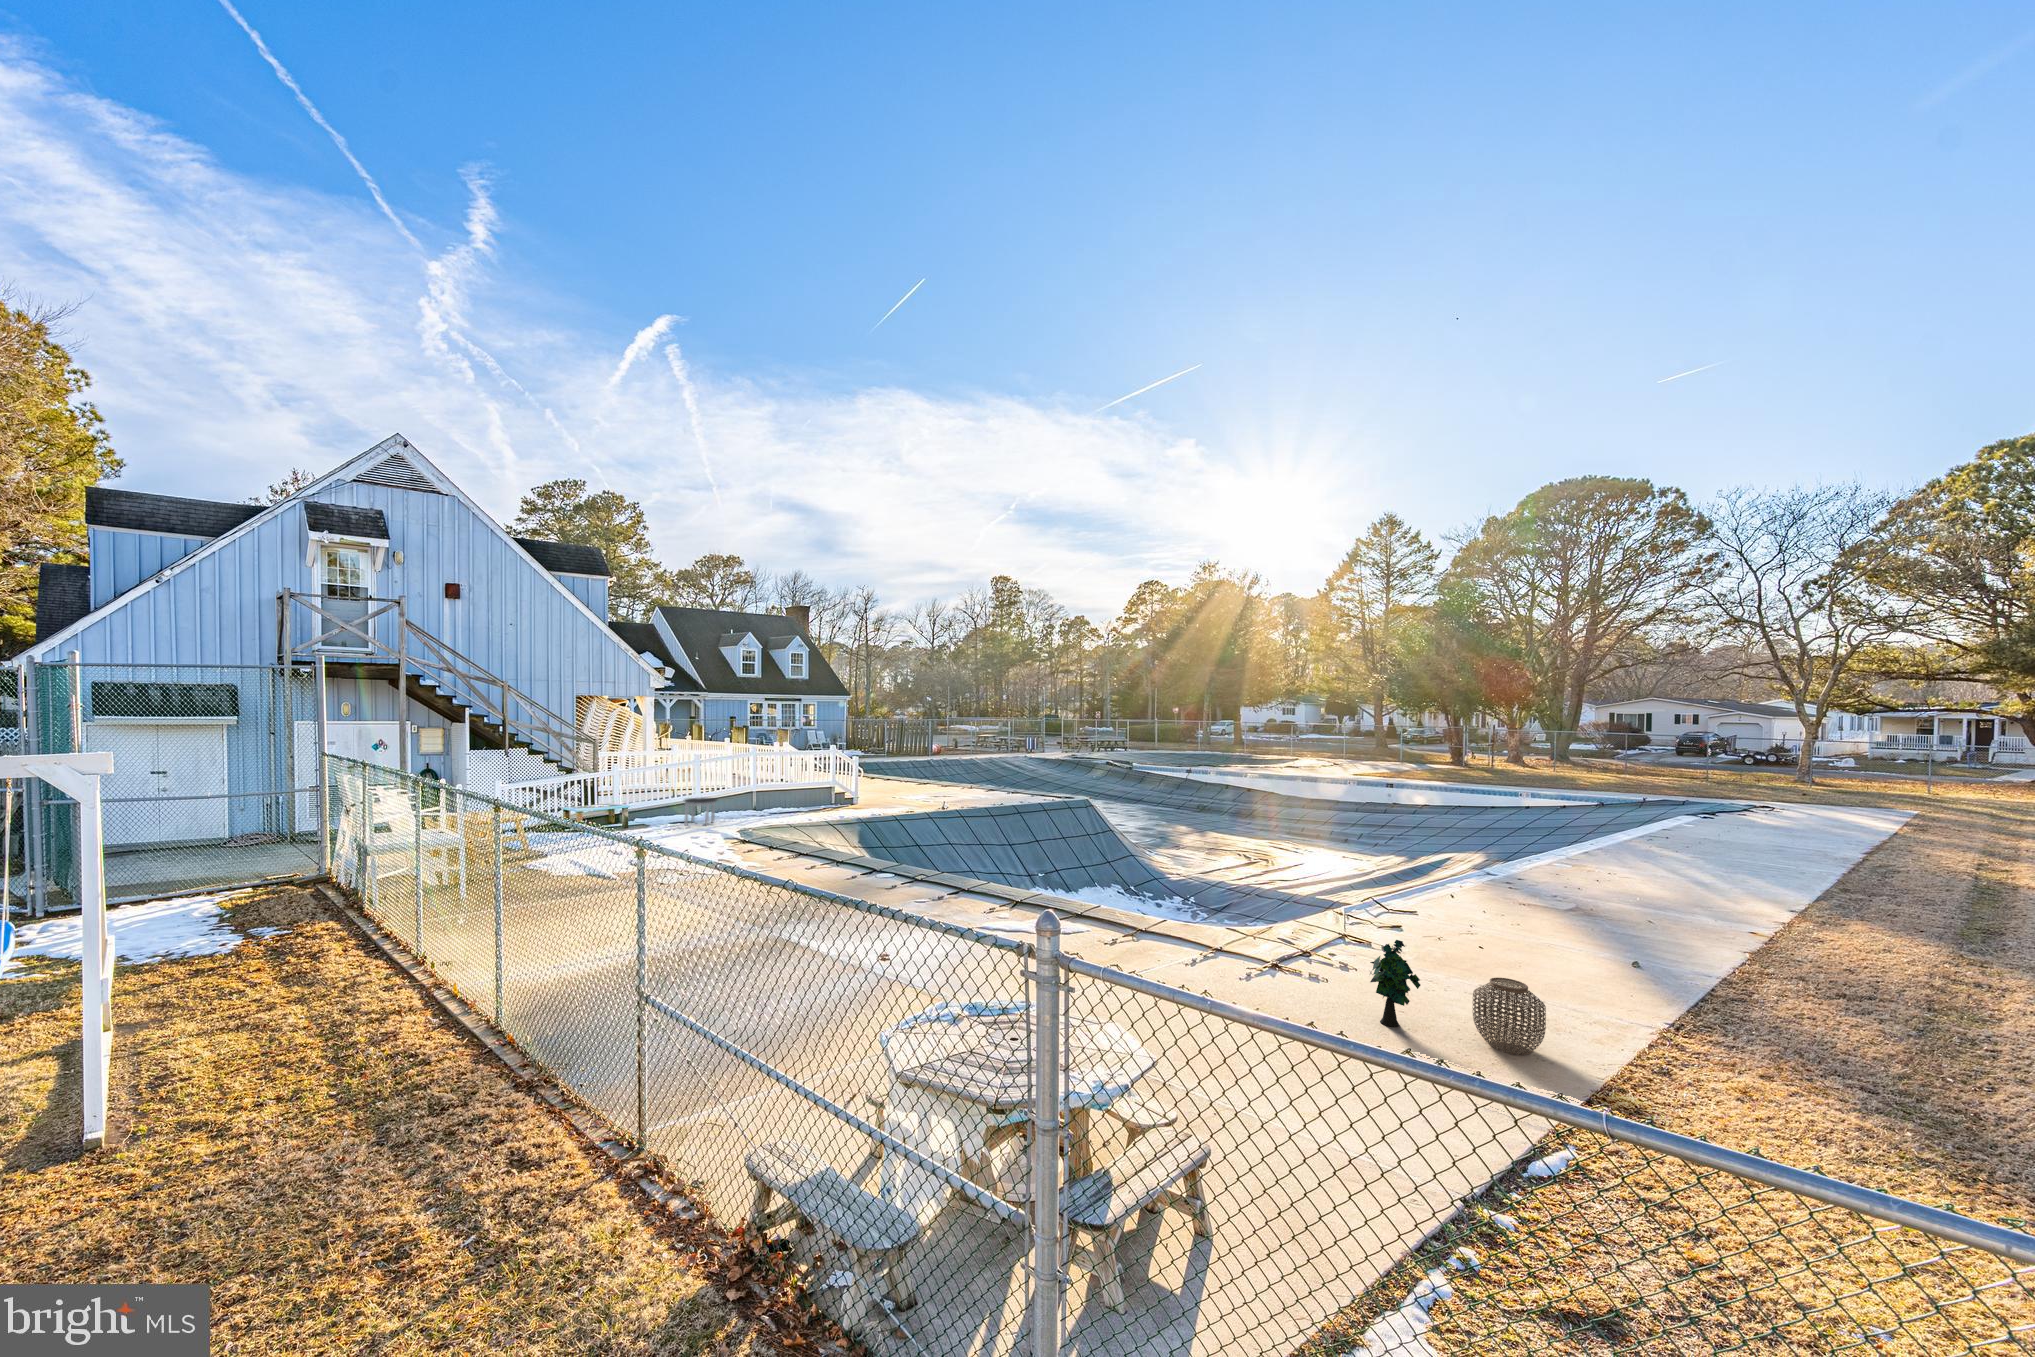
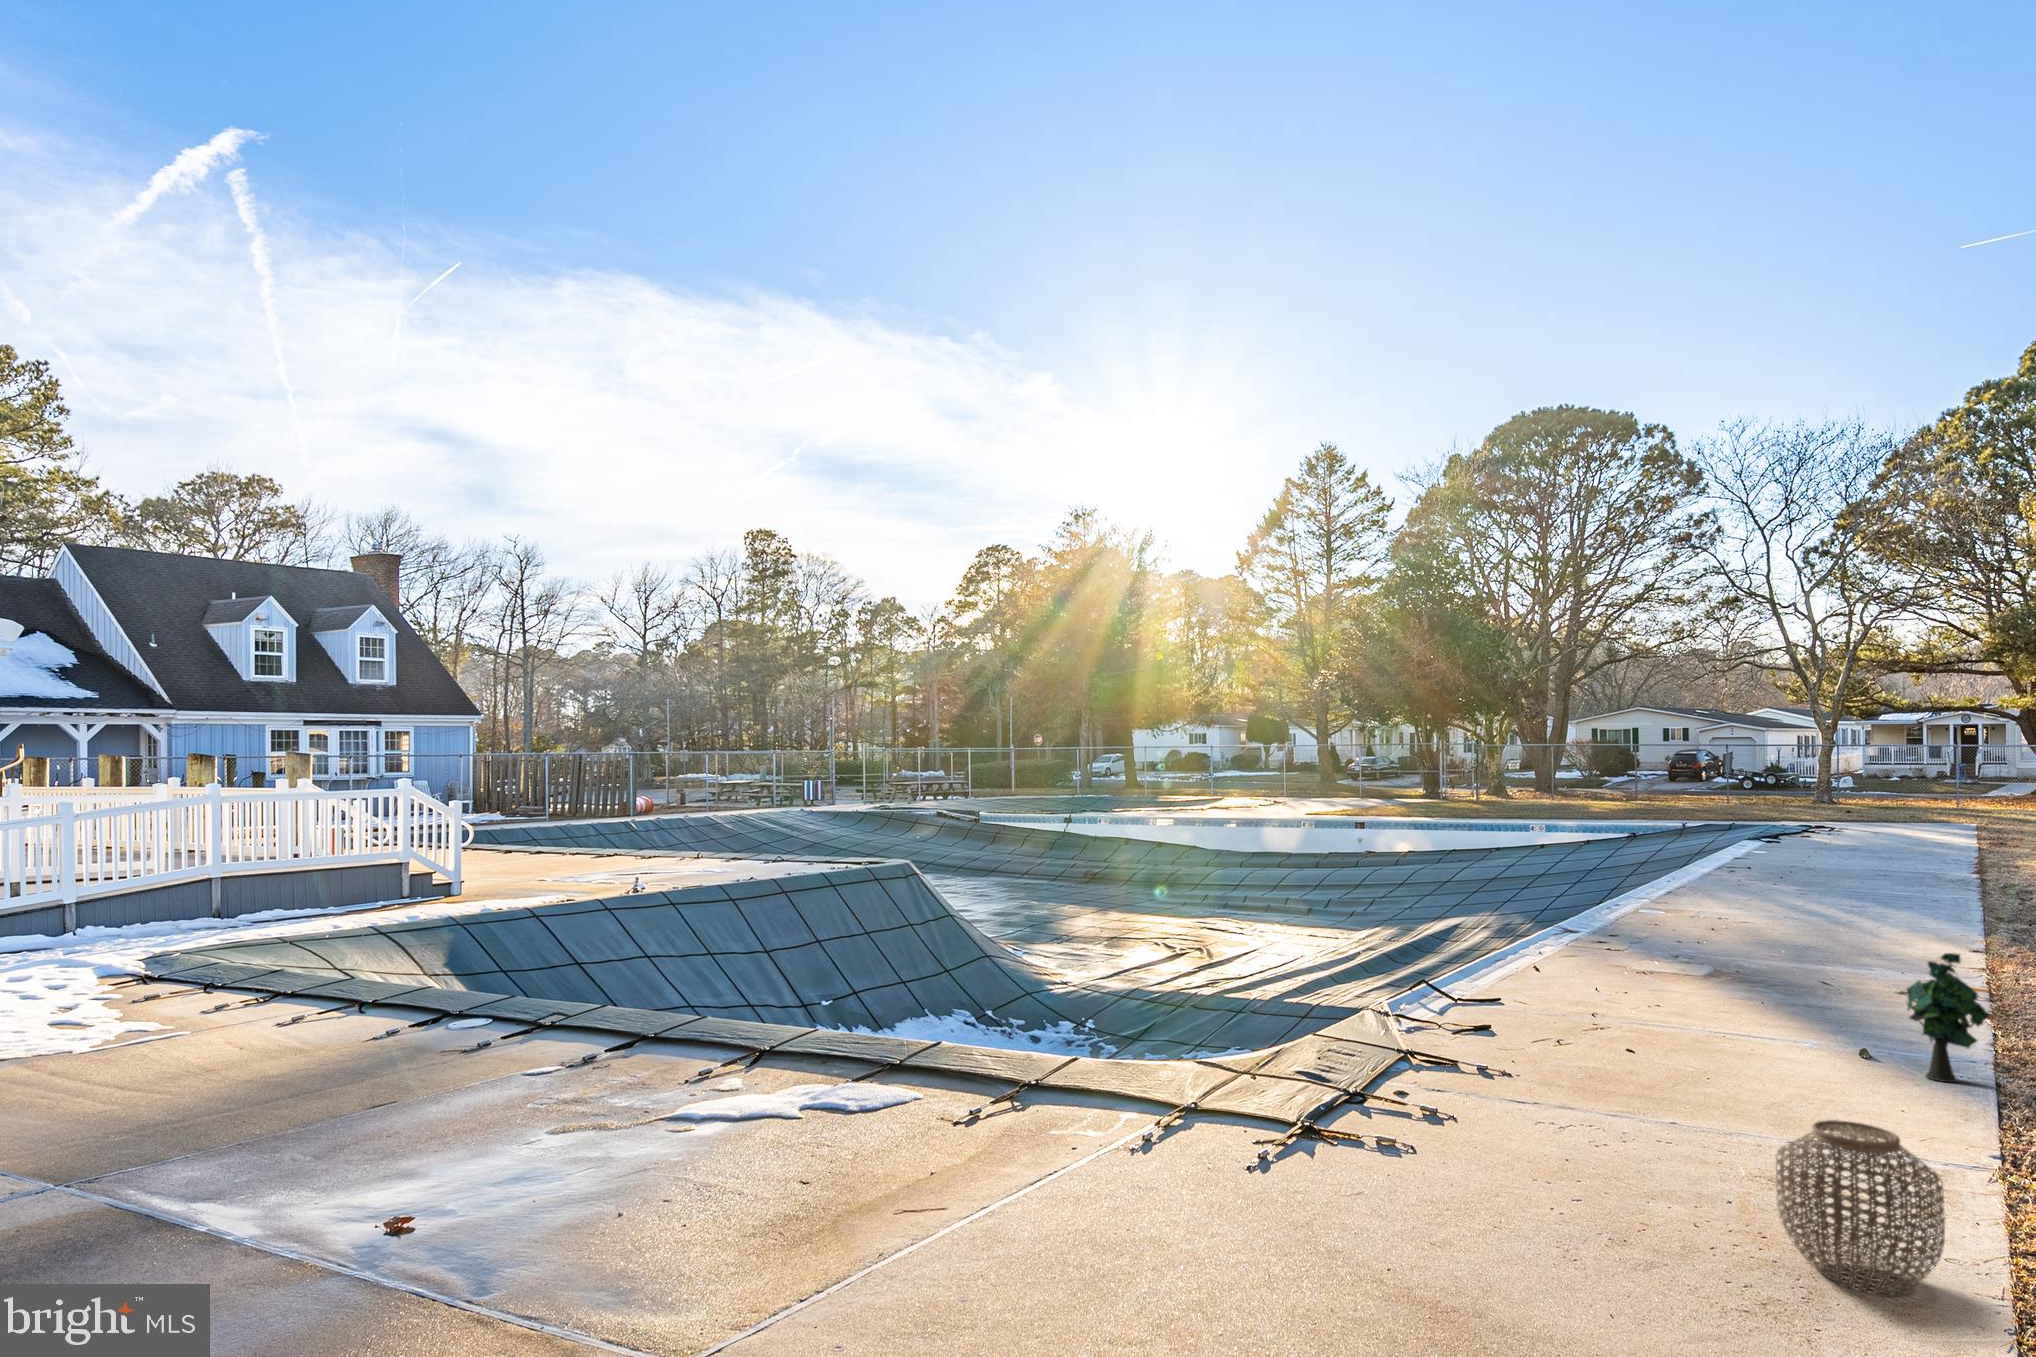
round table: present [684,798,717,825] -> none [42,885,126,945]
decorative plant: present [1370,940,1420,1027] -> present [1897,953,1990,1082]

